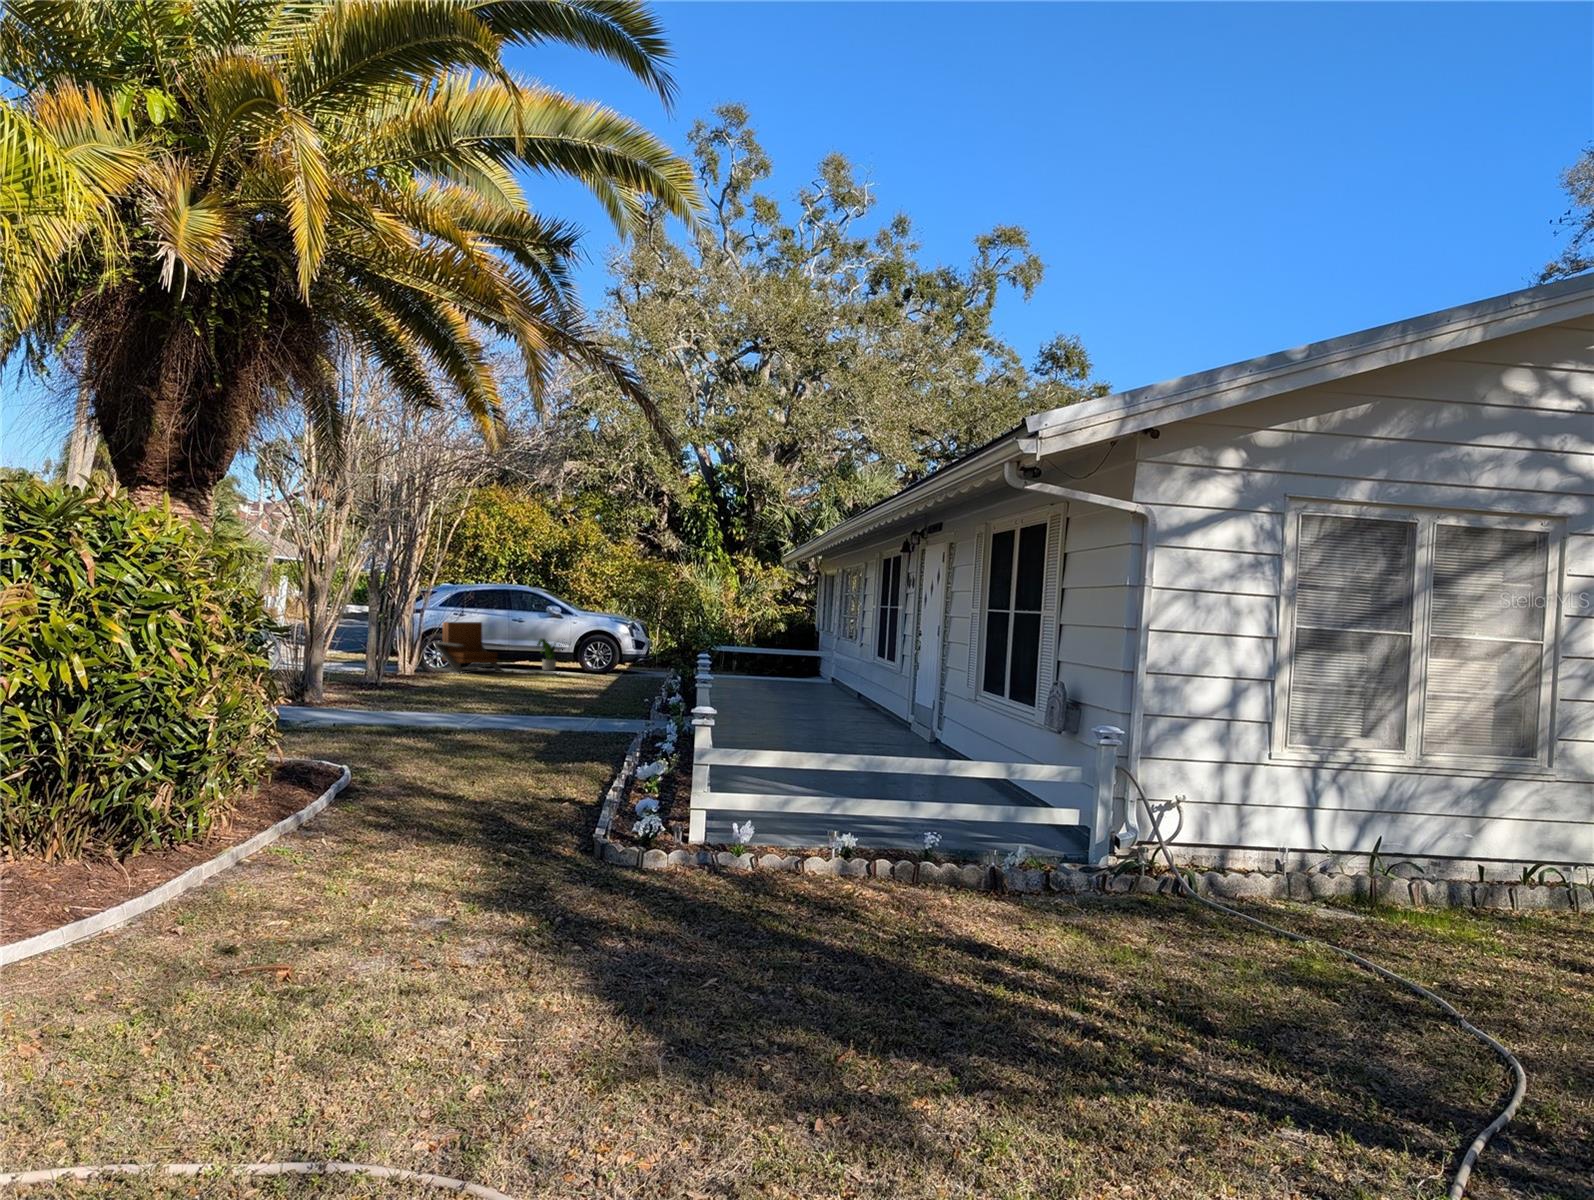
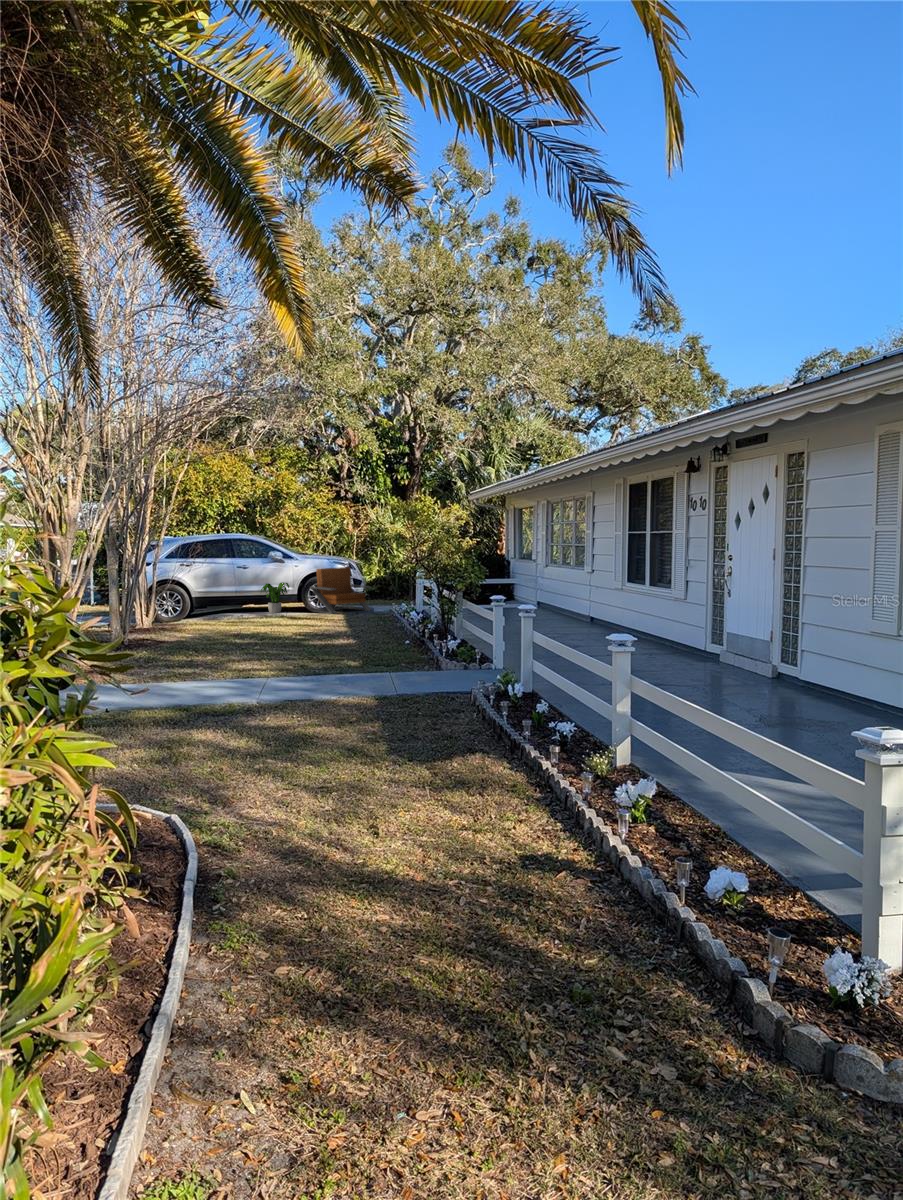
lounge chair: present [434,622,503,674] -> present [310,567,371,614]

